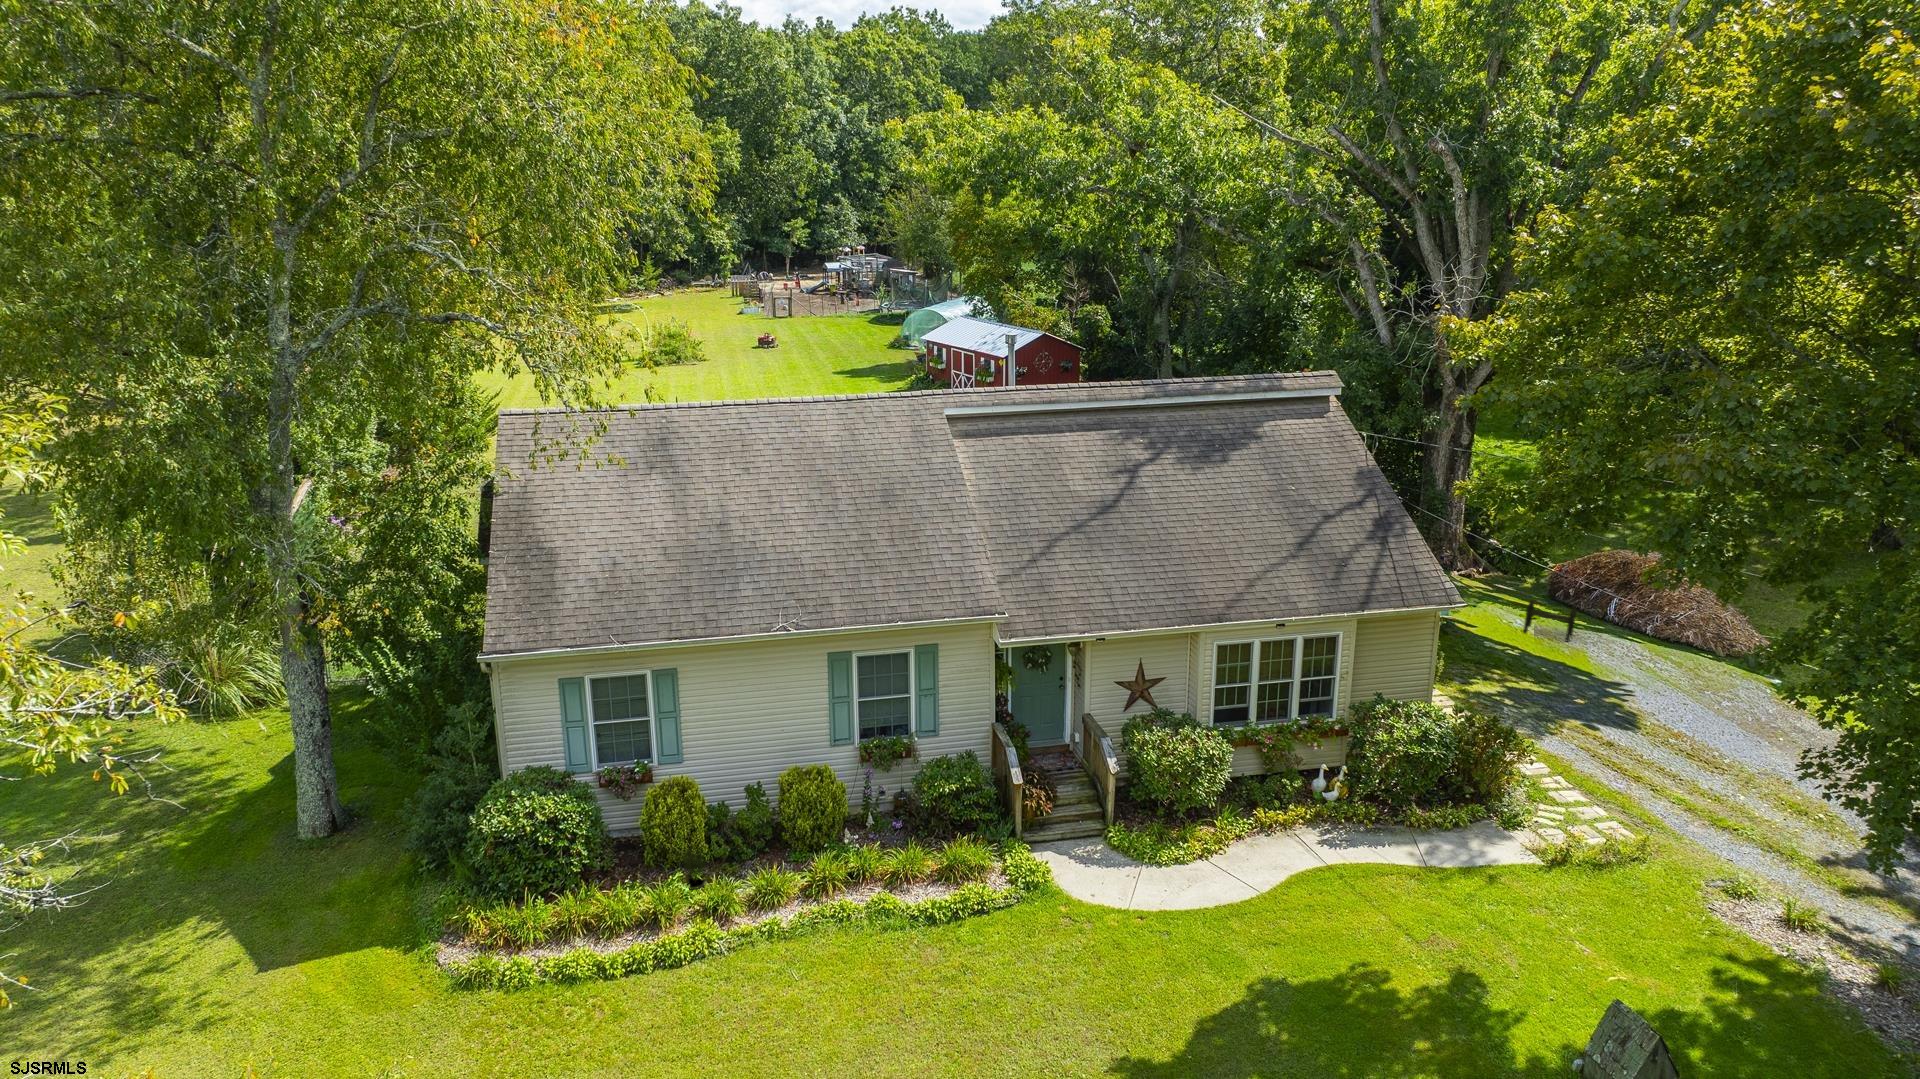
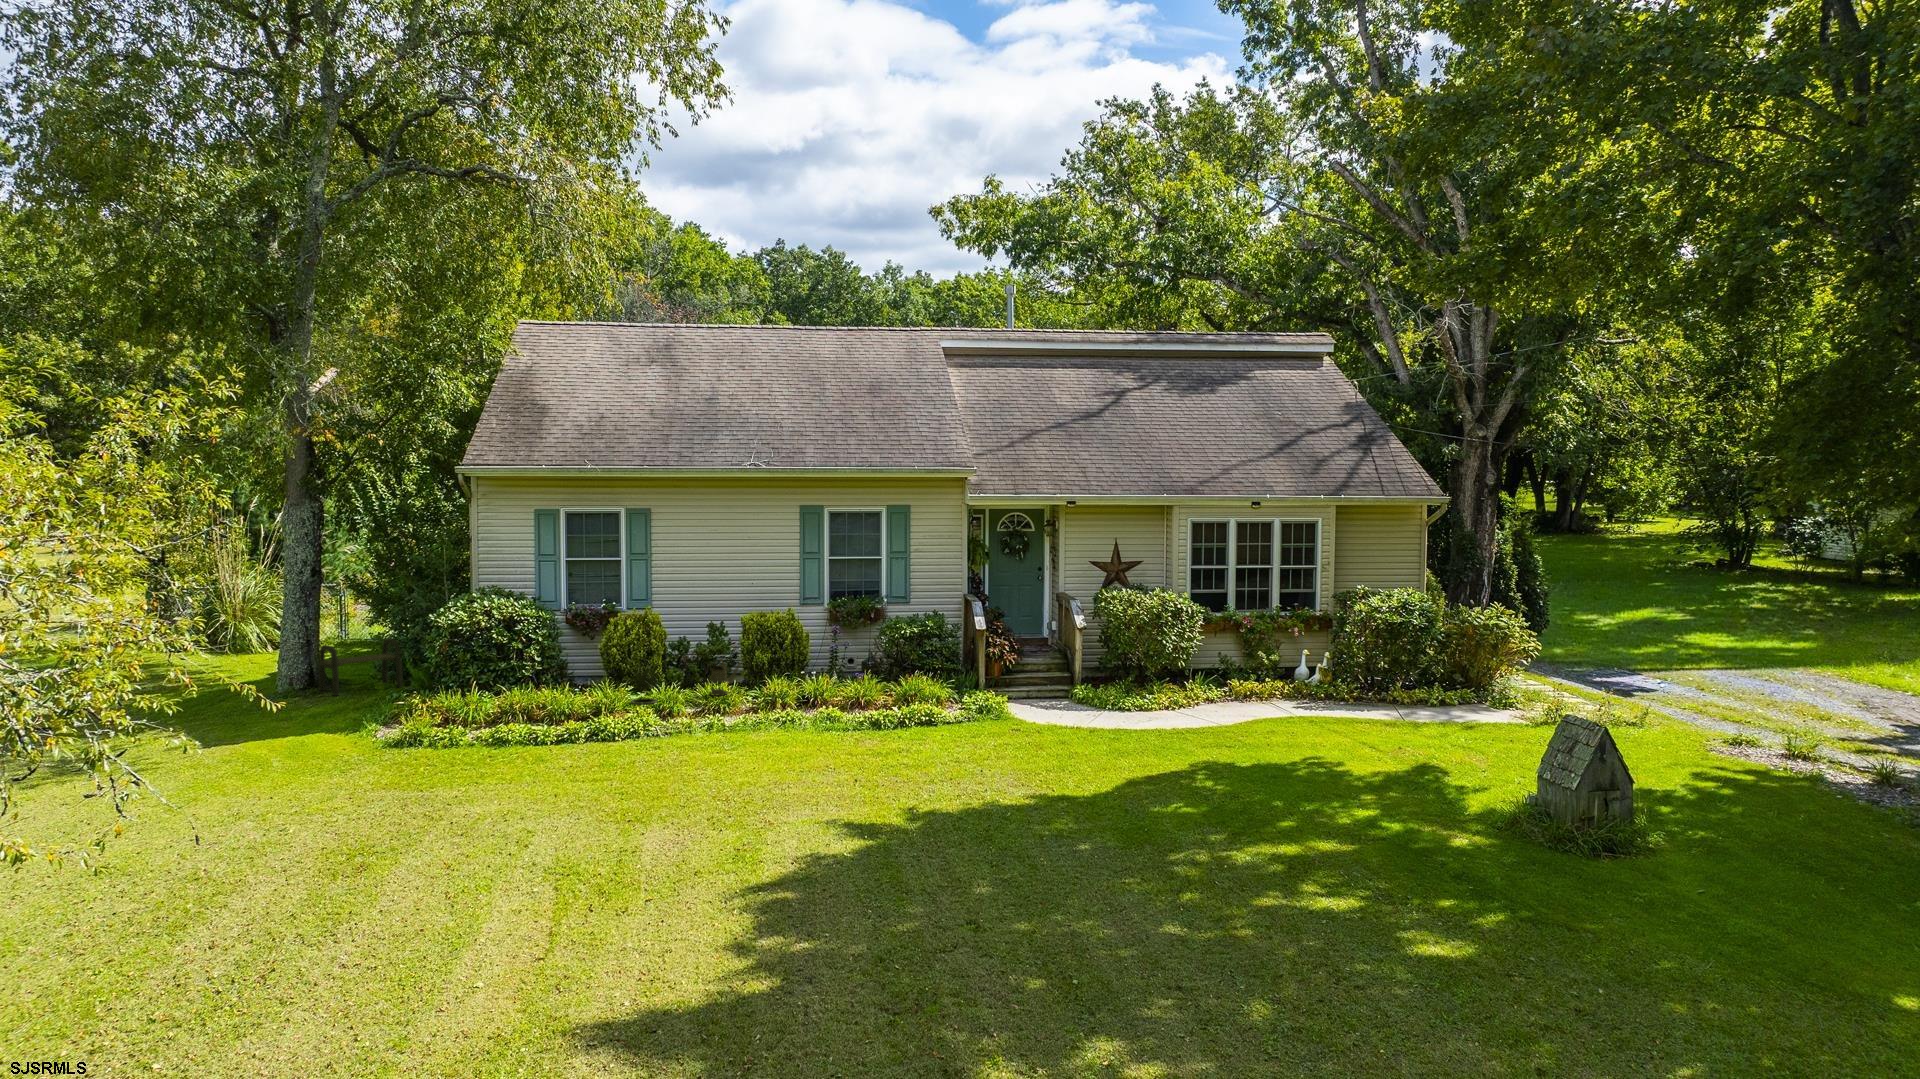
bench: present [1523,600,1576,642] -> present [319,639,403,696]
watering can: none [752,818,781,862] -> present [710,662,742,696]

